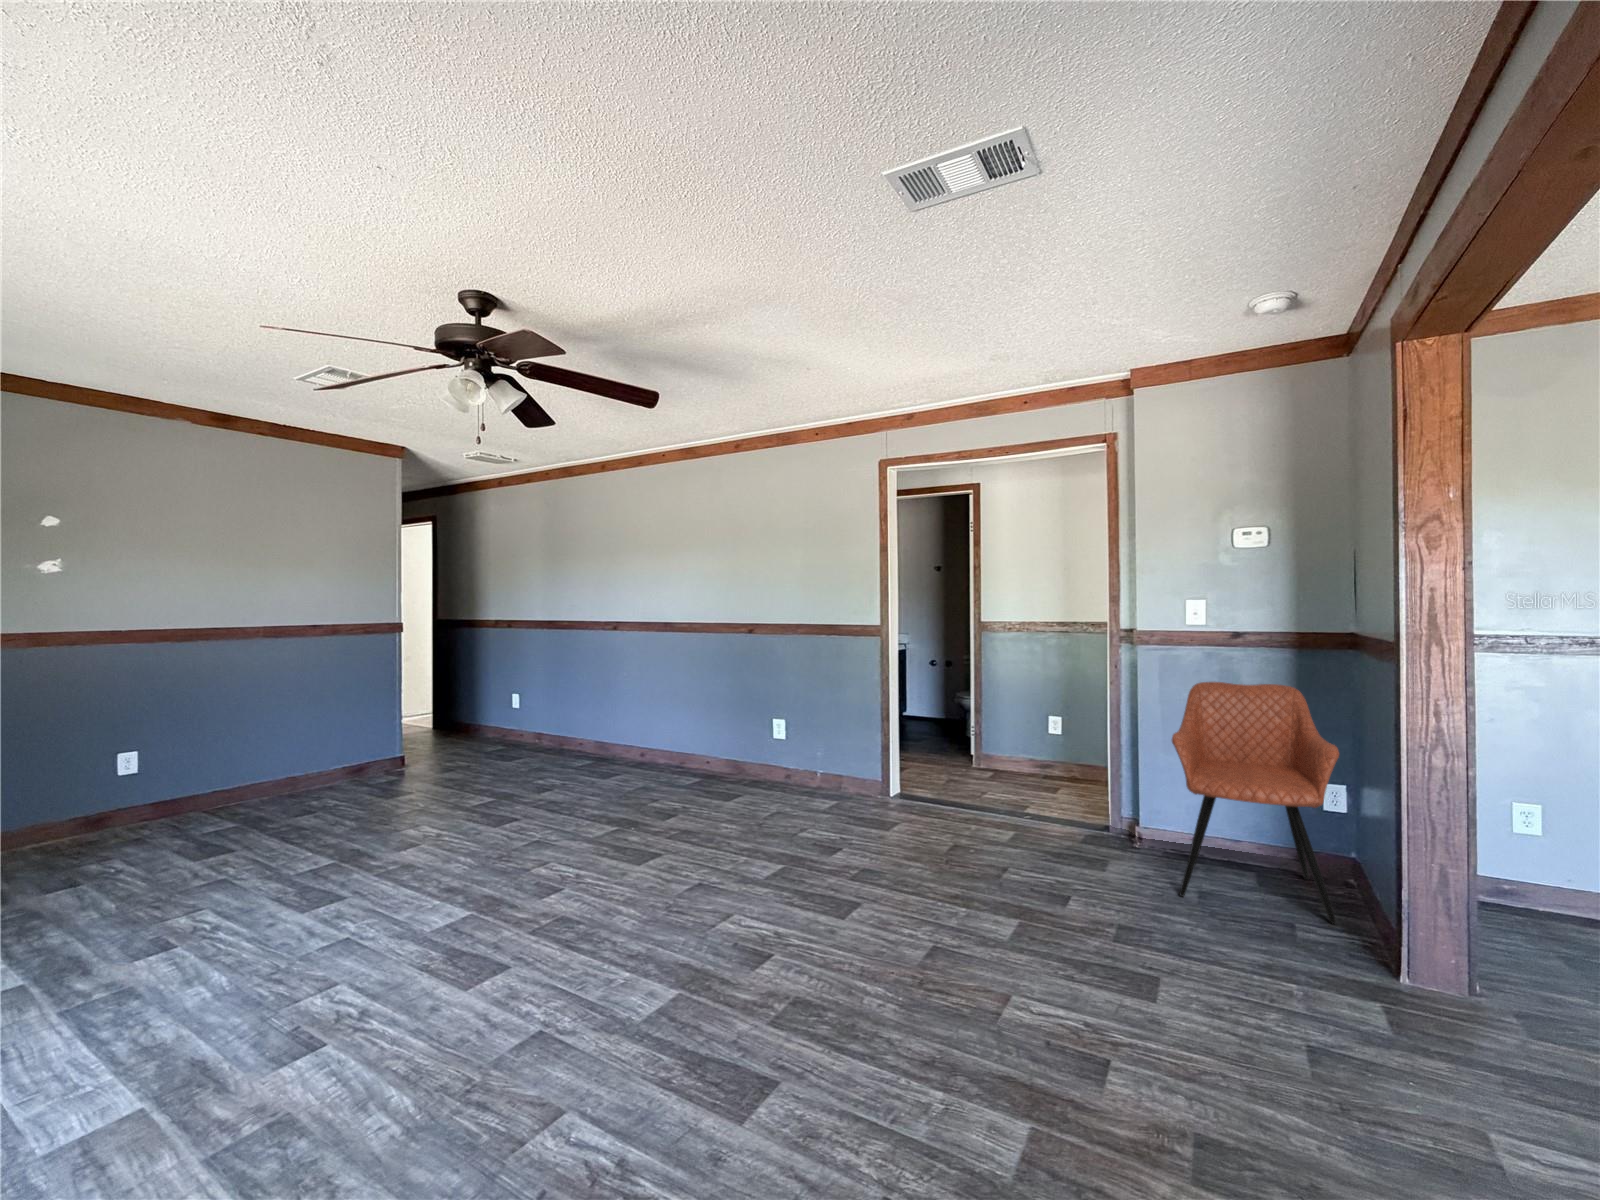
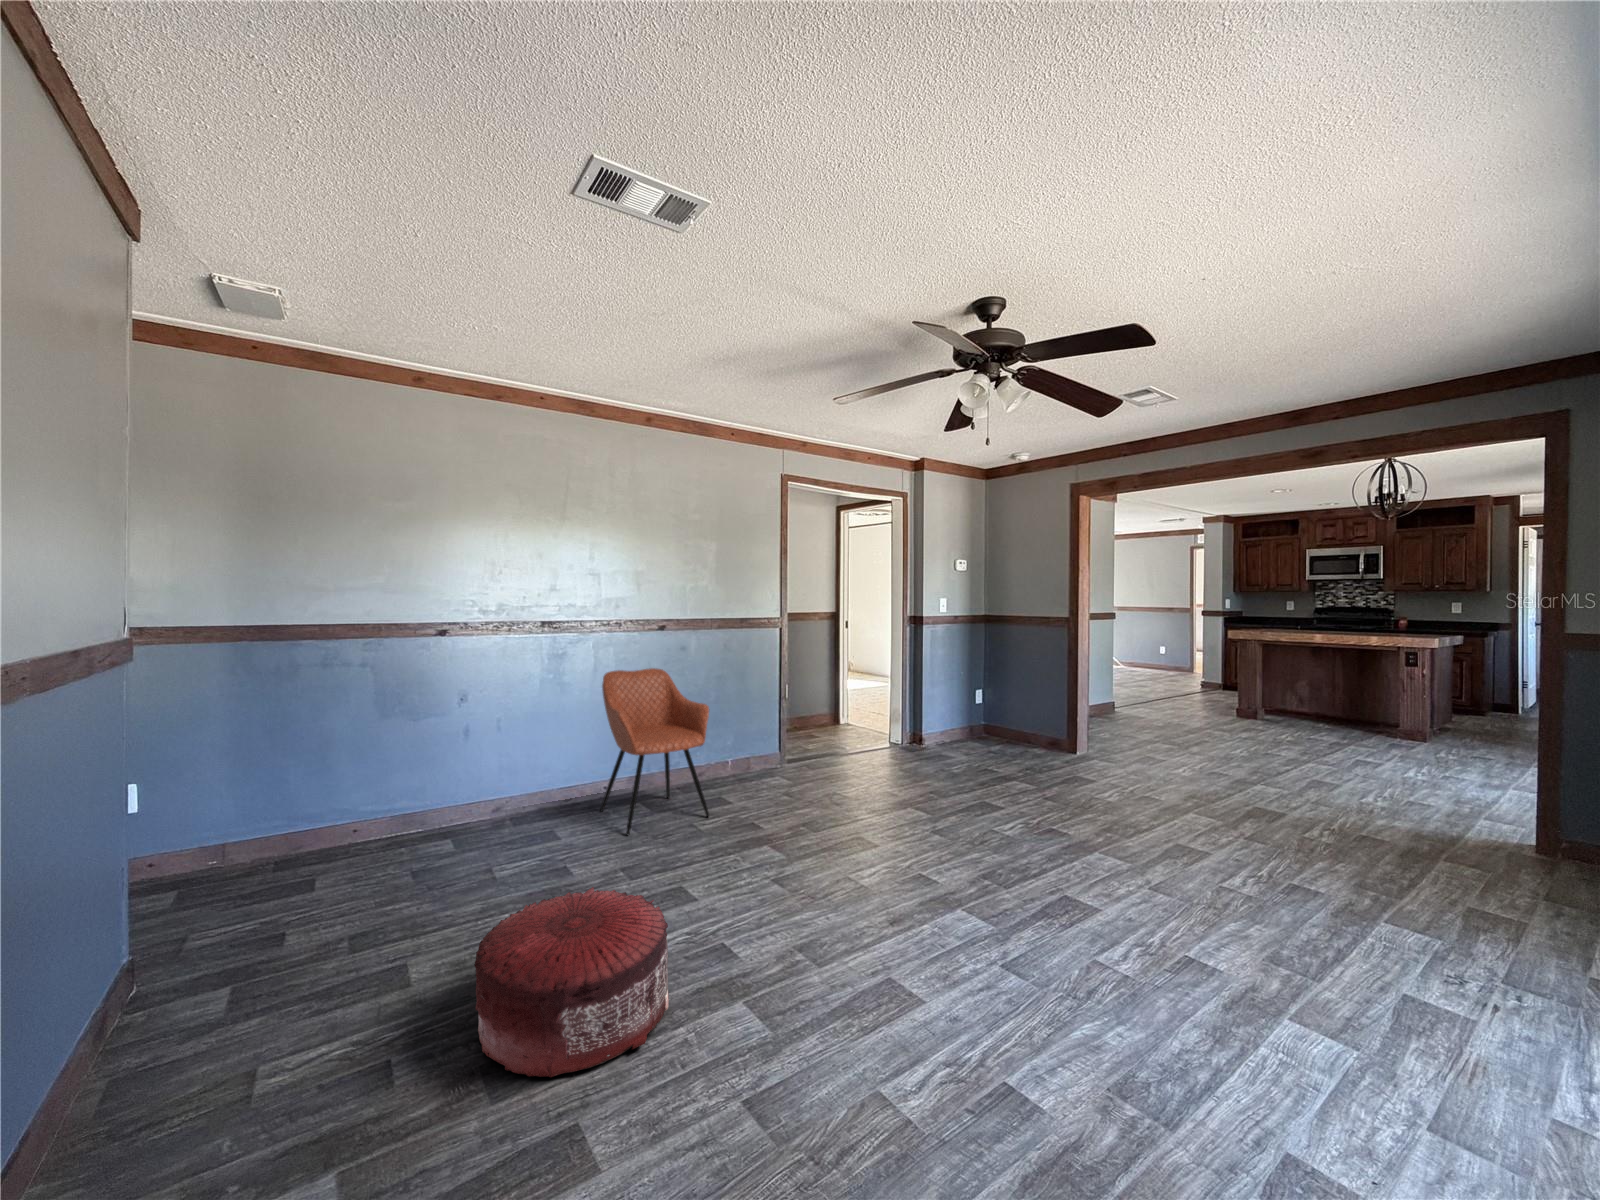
pouf: none [797,885,997,1073] -> present [474,887,669,1077]

